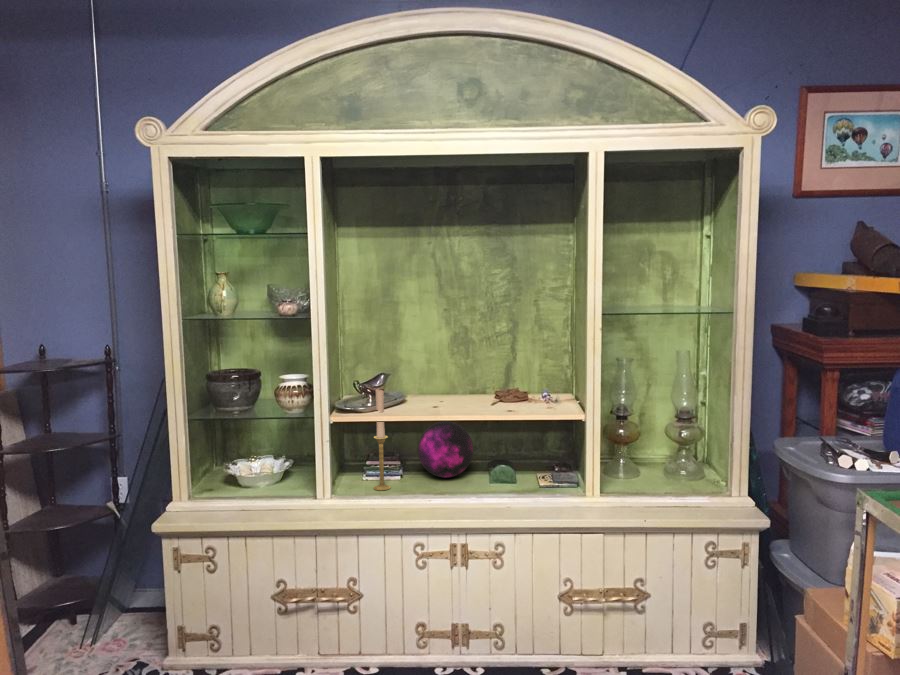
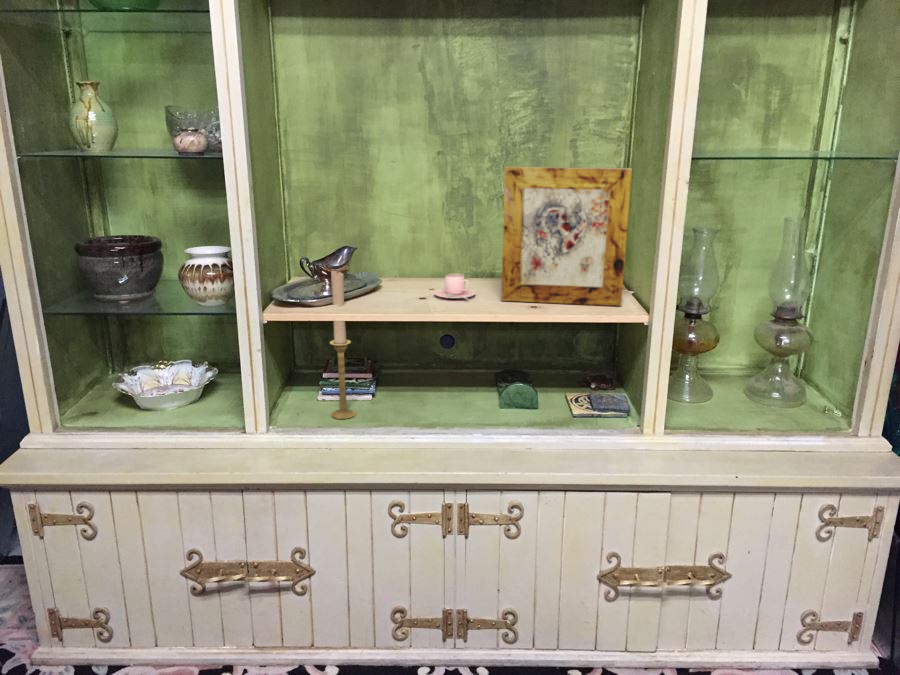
picture frame: none [488,321,568,410] -> present [501,166,632,306]
teacup: none [443,371,471,407] -> present [434,274,475,299]
decorative orb: present [418,421,473,478] -> none [396,319,476,399]

